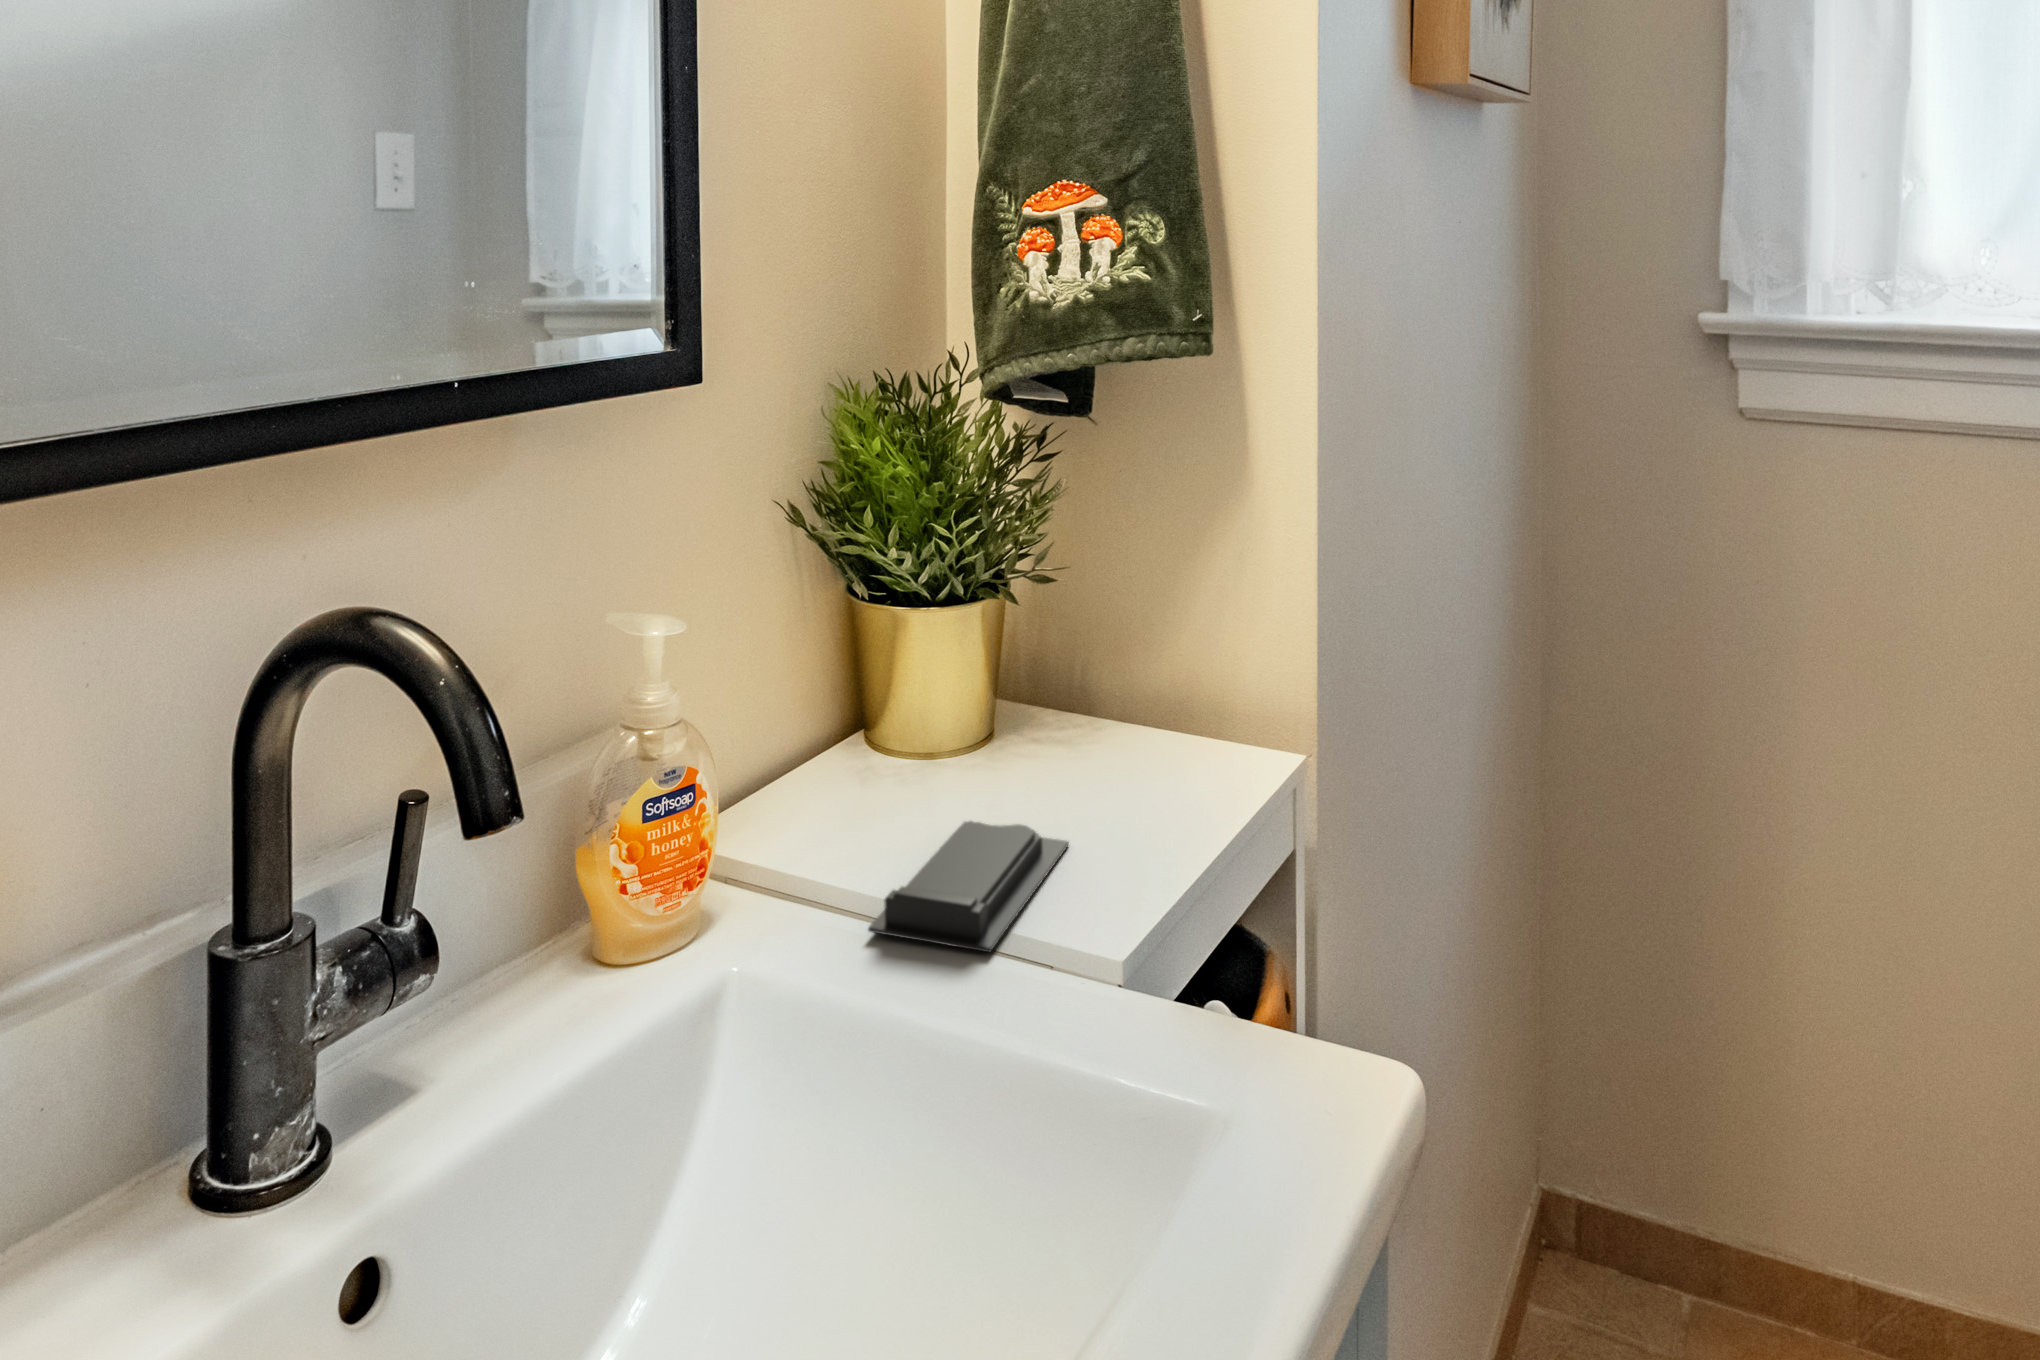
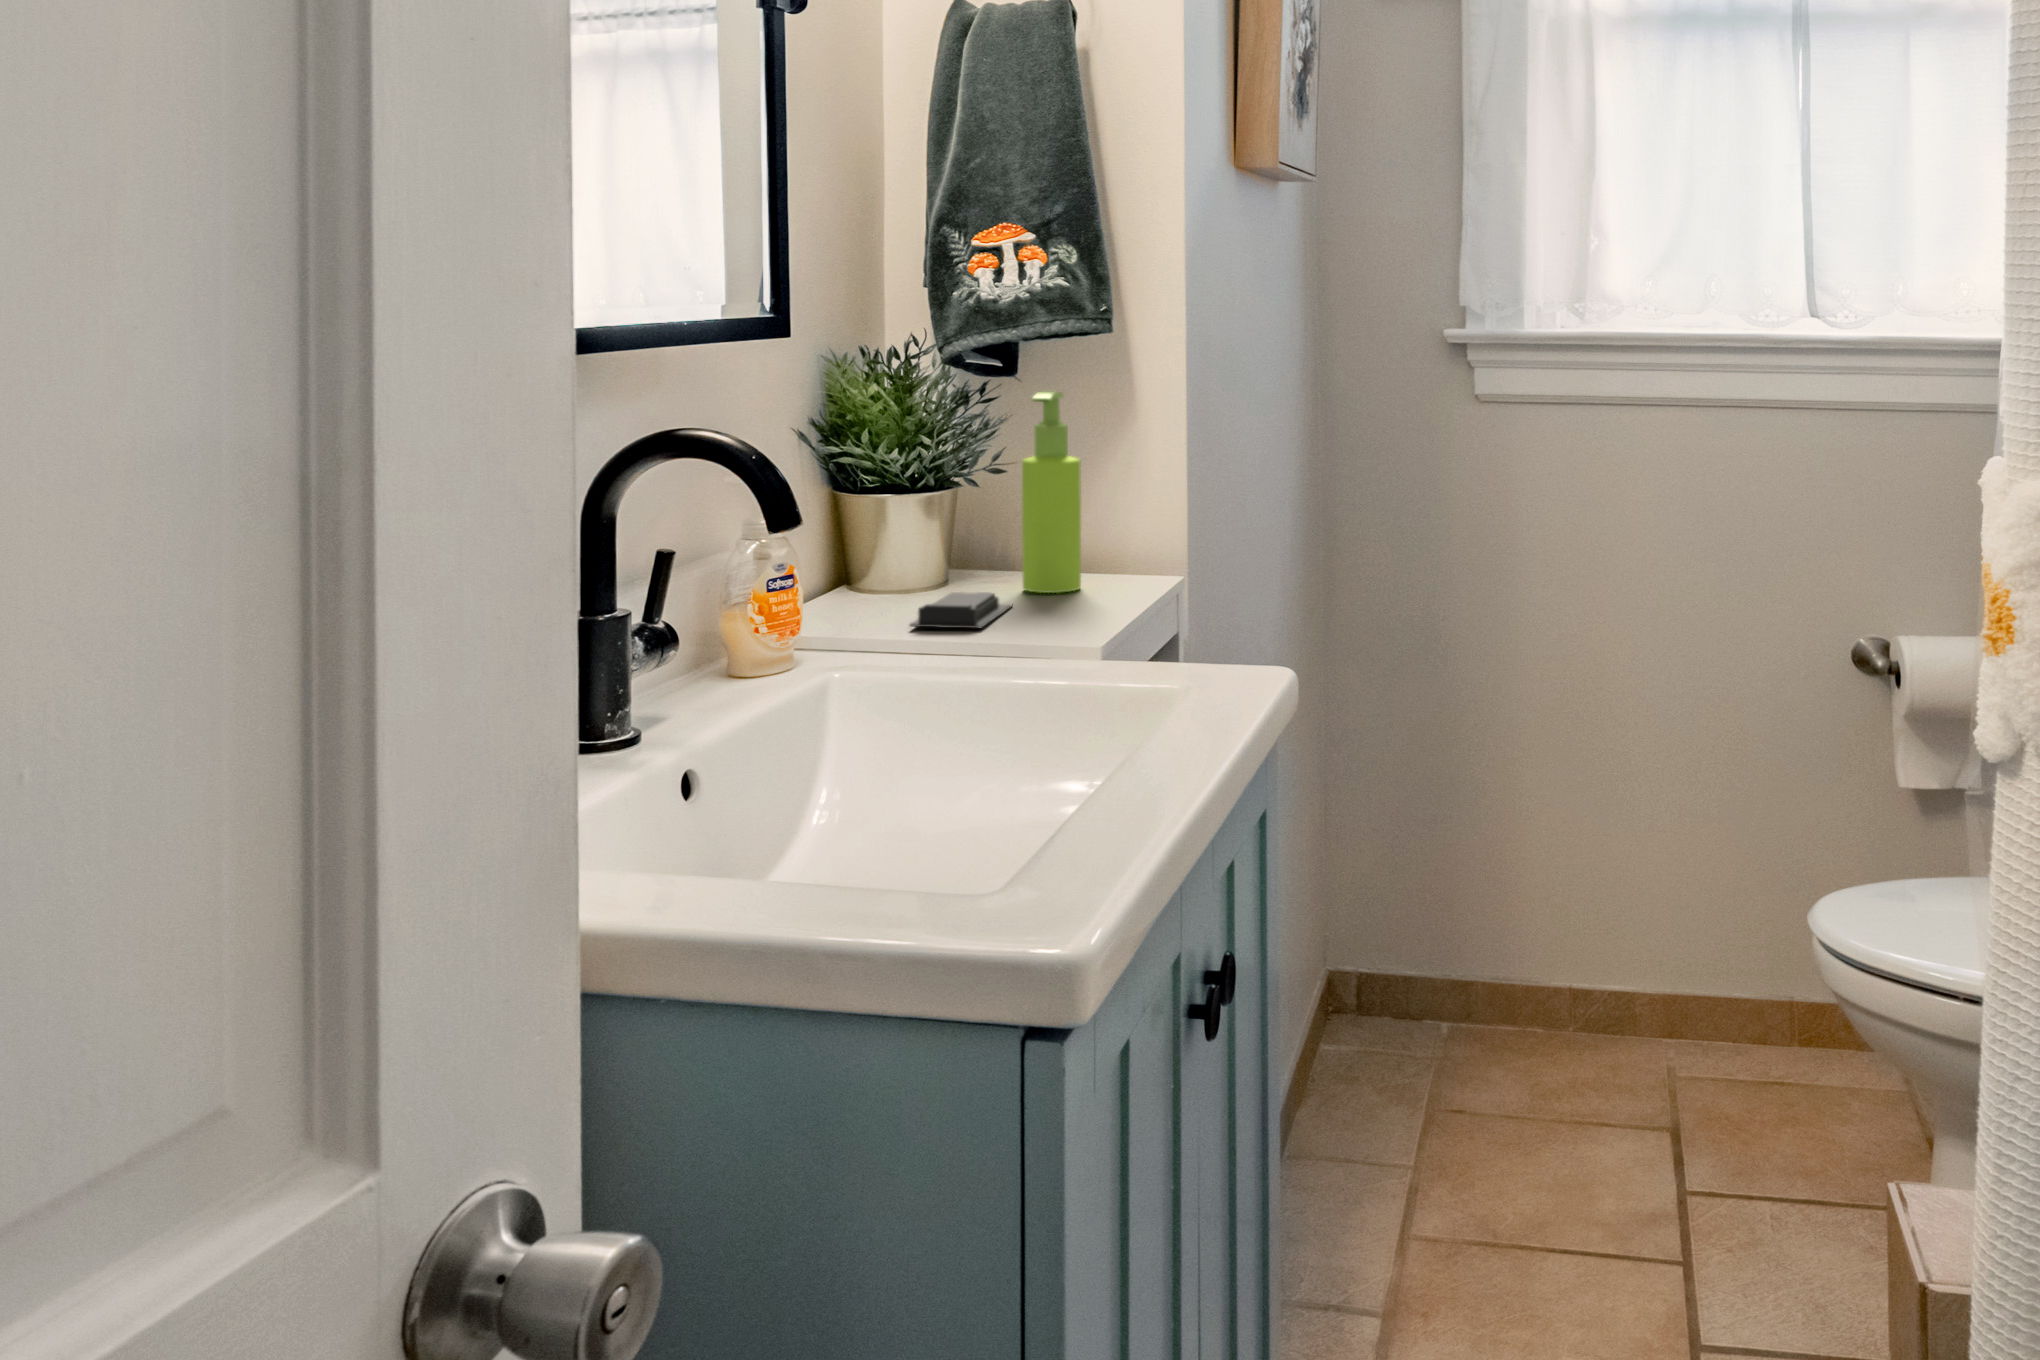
soap dispenser: none [1093,456,1192,800] -> present [1022,392,1081,593]

